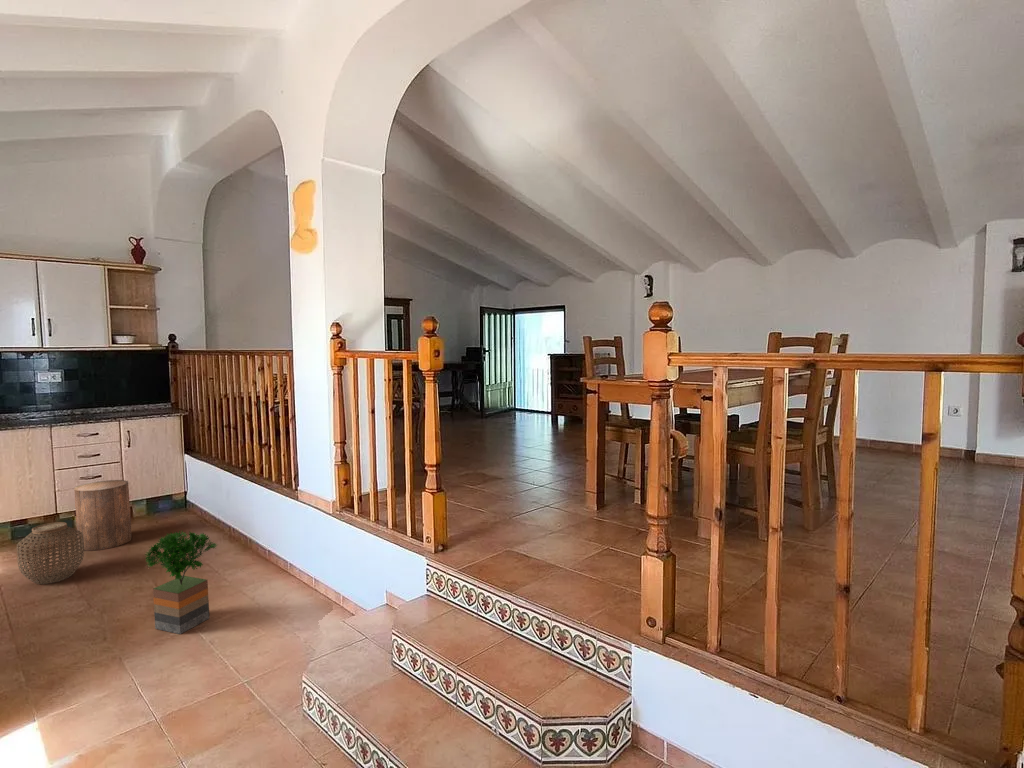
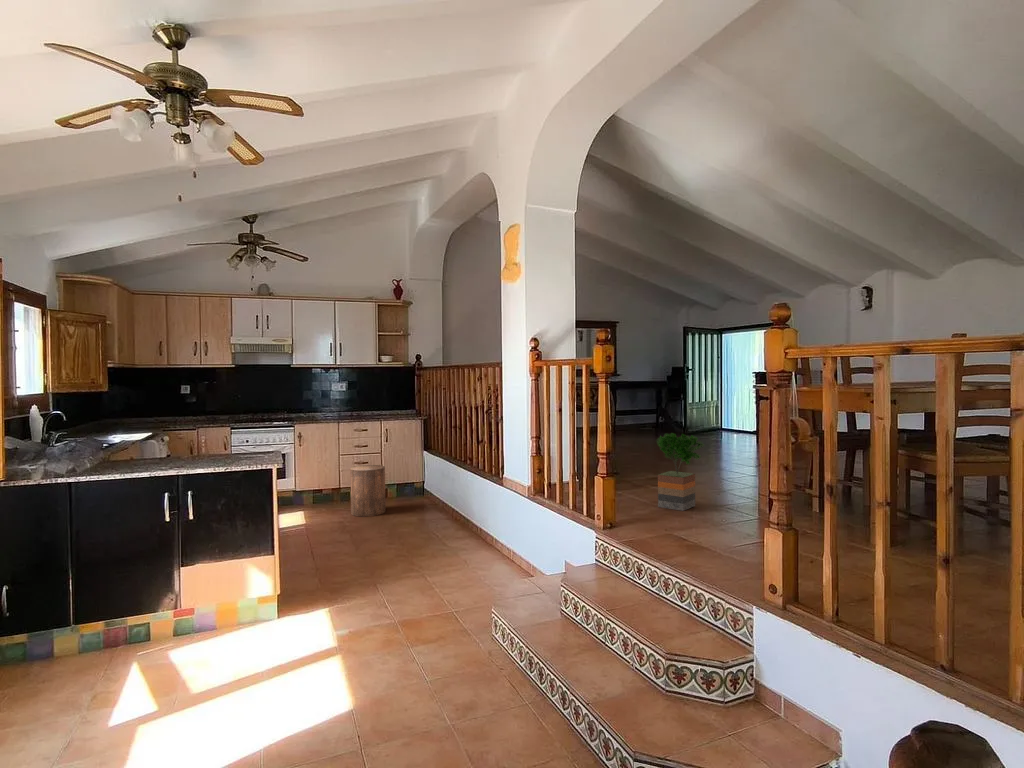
woven basket: present [17,522,84,584] -> none [315,490,355,534]
potted tree: present [145,531,217,634] -> present [657,433,703,511]

